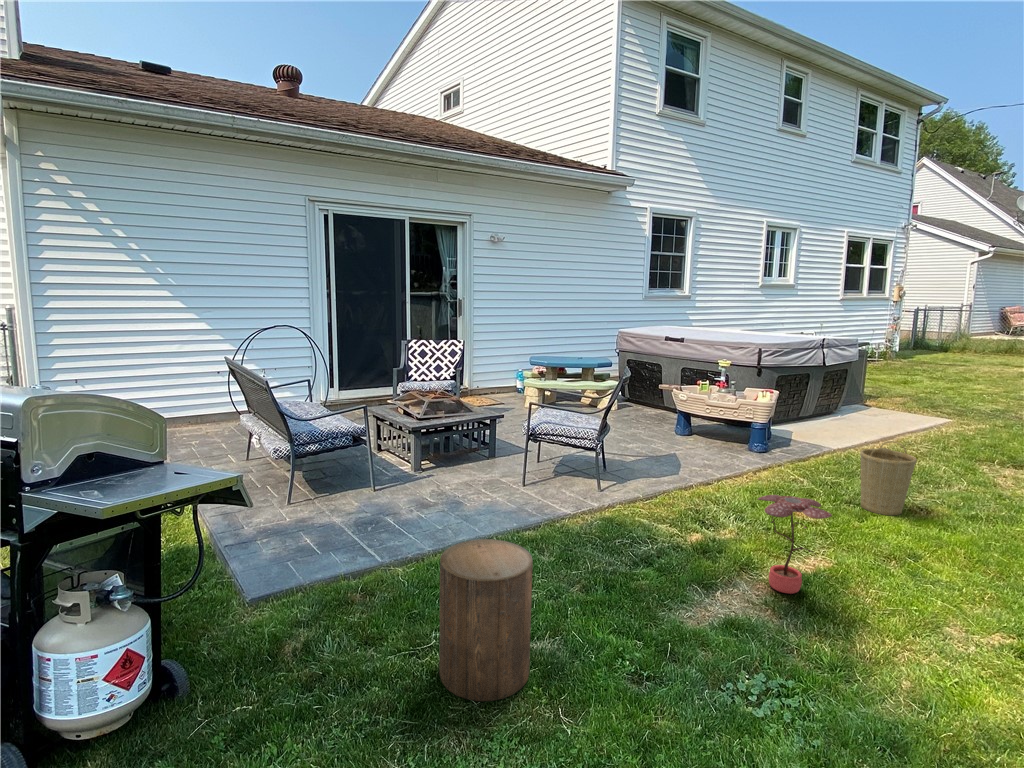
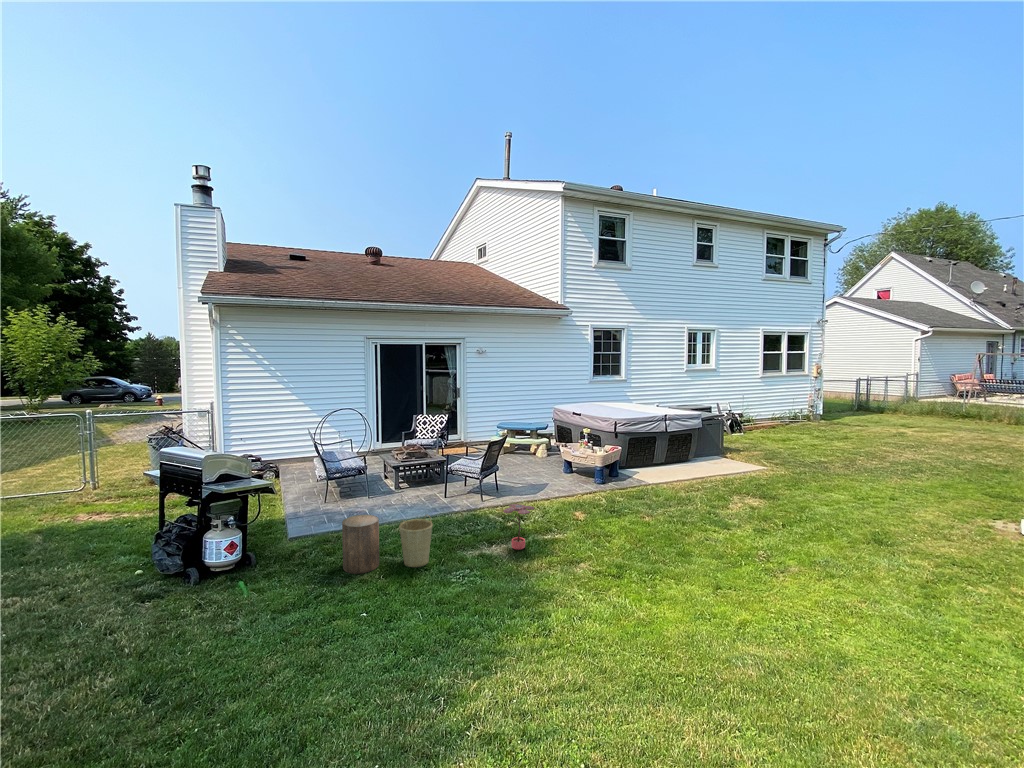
basket: present [860,441,917,515] -> present [399,518,432,567]

